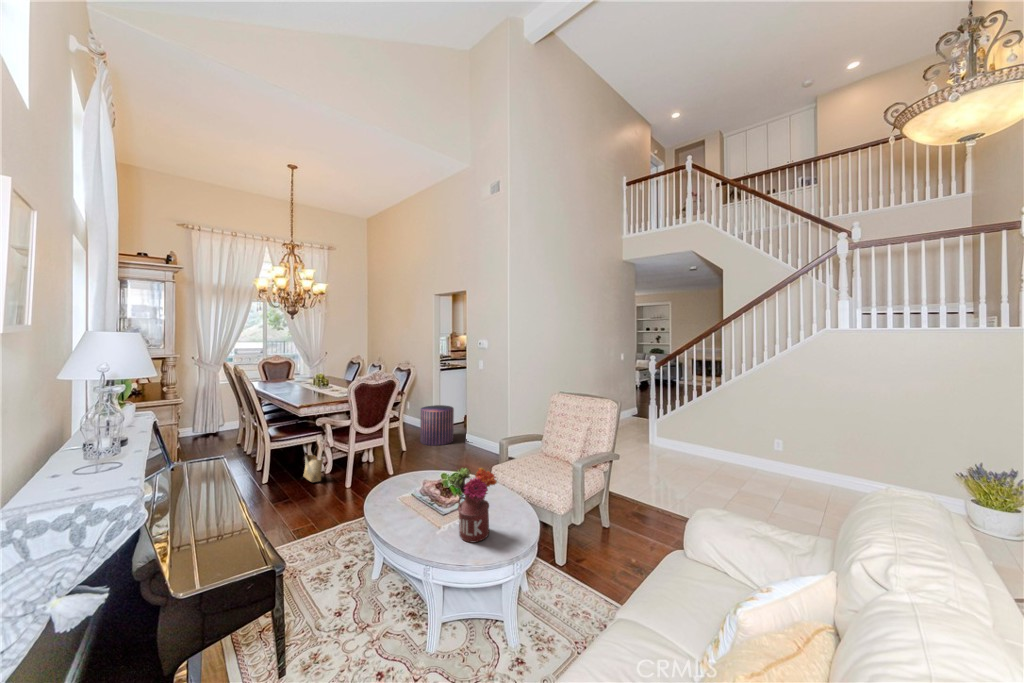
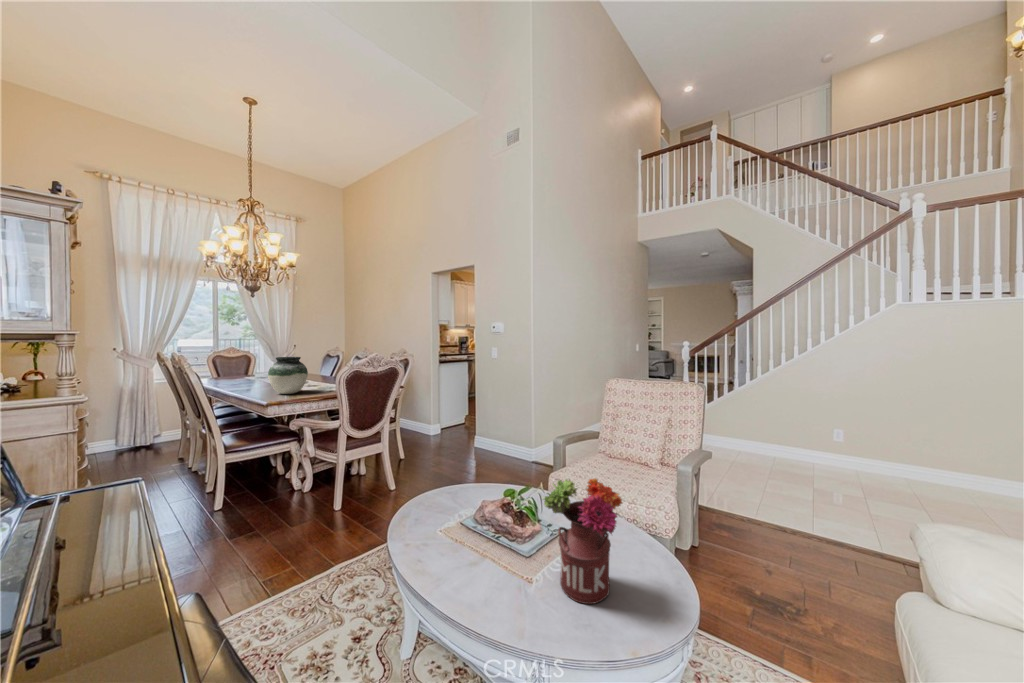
vase: none [302,370,331,398] -> present [268,357,308,394]
pouf: present [420,405,454,446] -> none [418,403,458,452]
woven basket: present [303,455,323,482] -> none [273,453,301,506]

